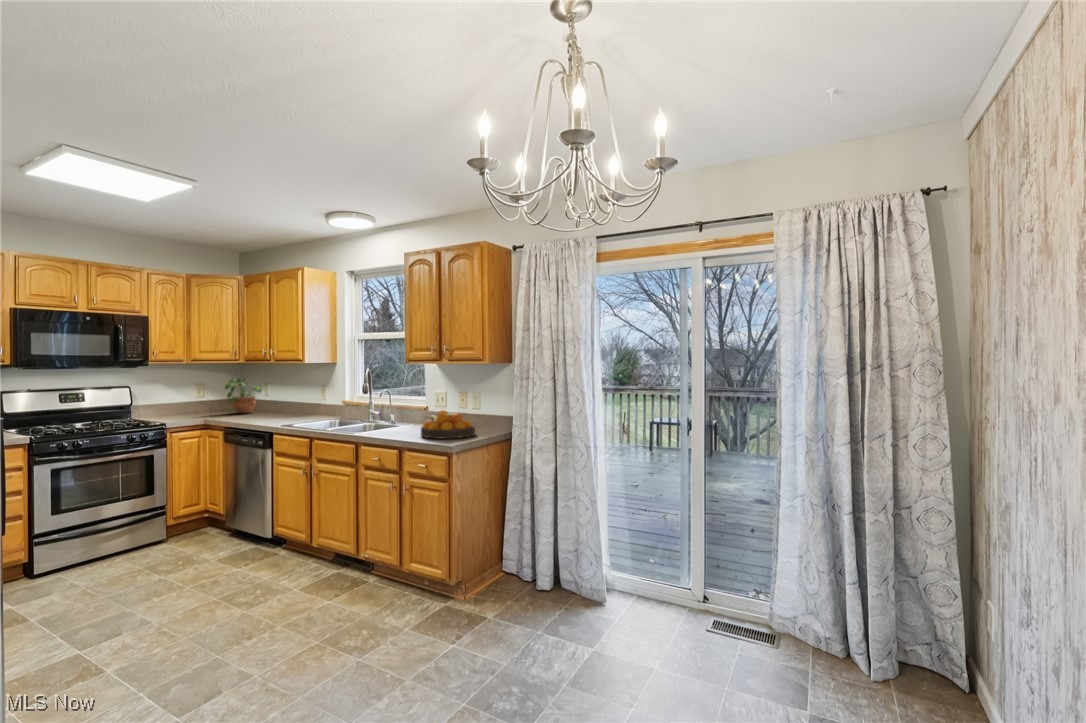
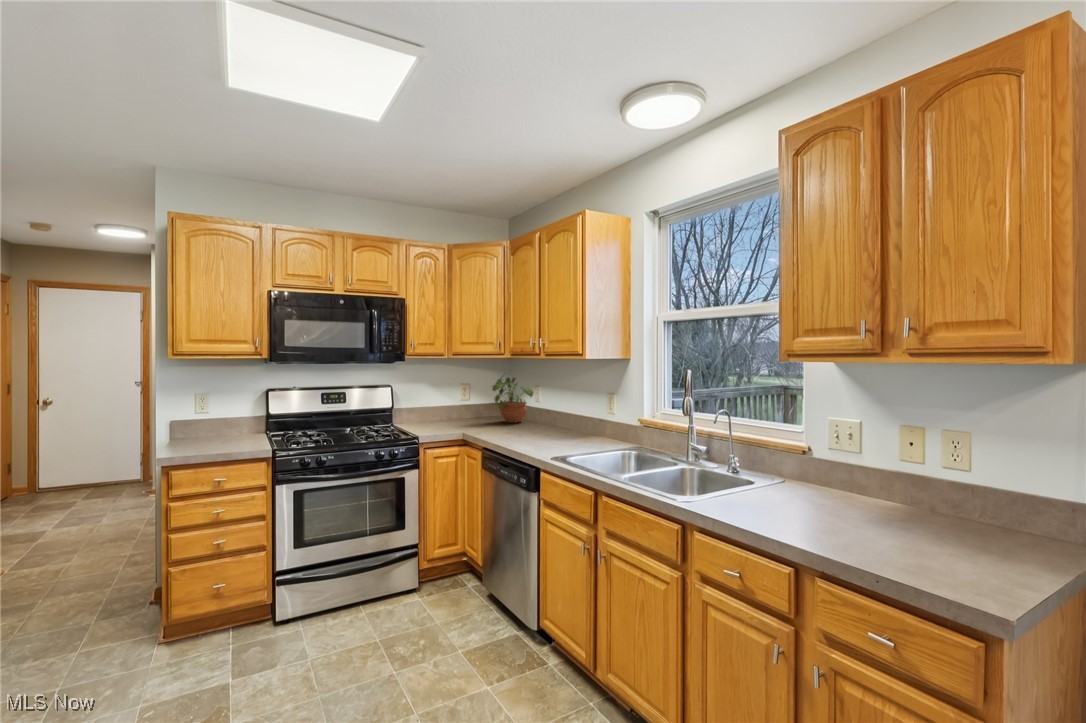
fruit bowl: present [421,410,475,439] -> none [839,472,1002,562]

